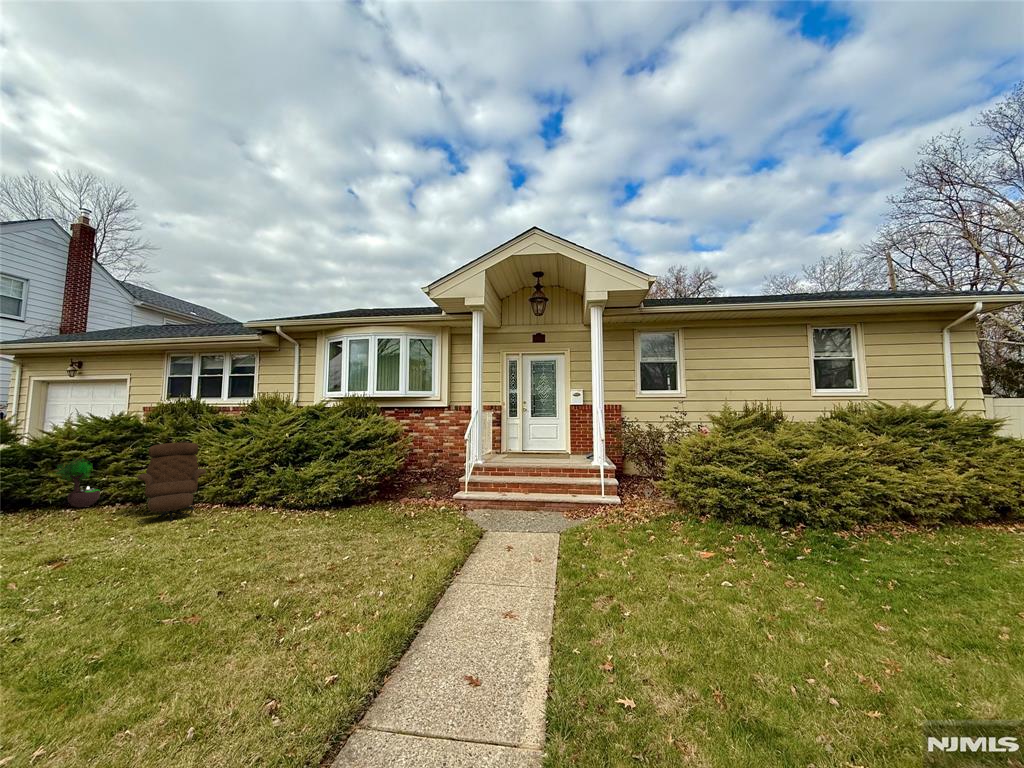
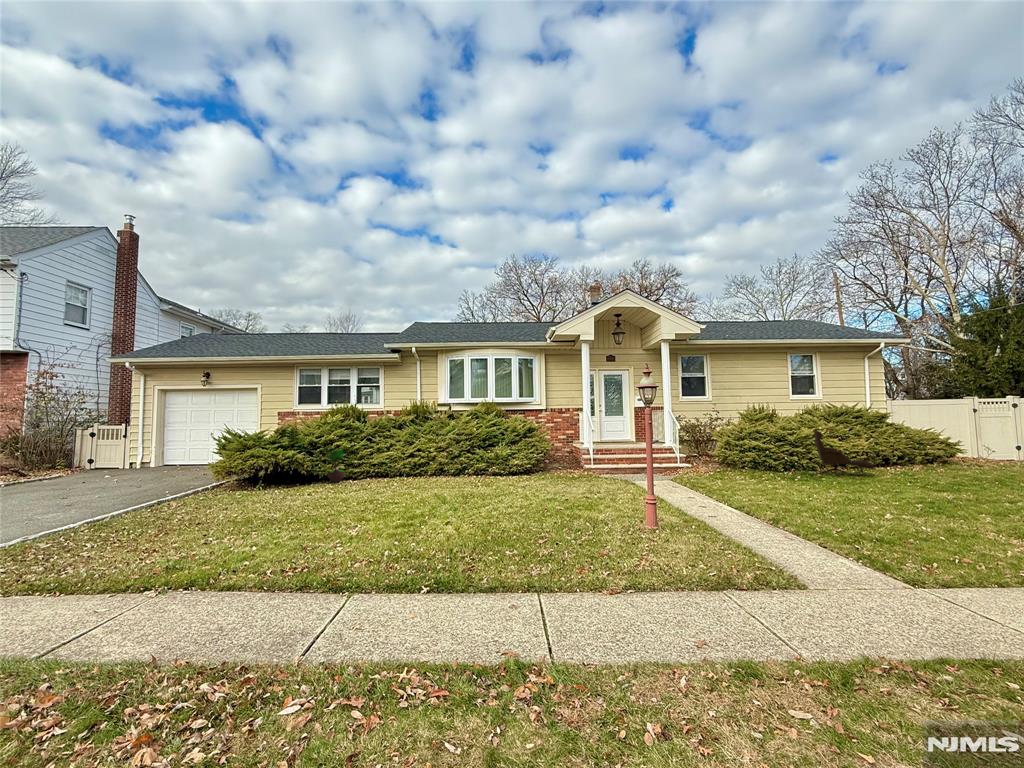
lounge chair: present [137,442,206,522] -> present [814,430,874,476]

